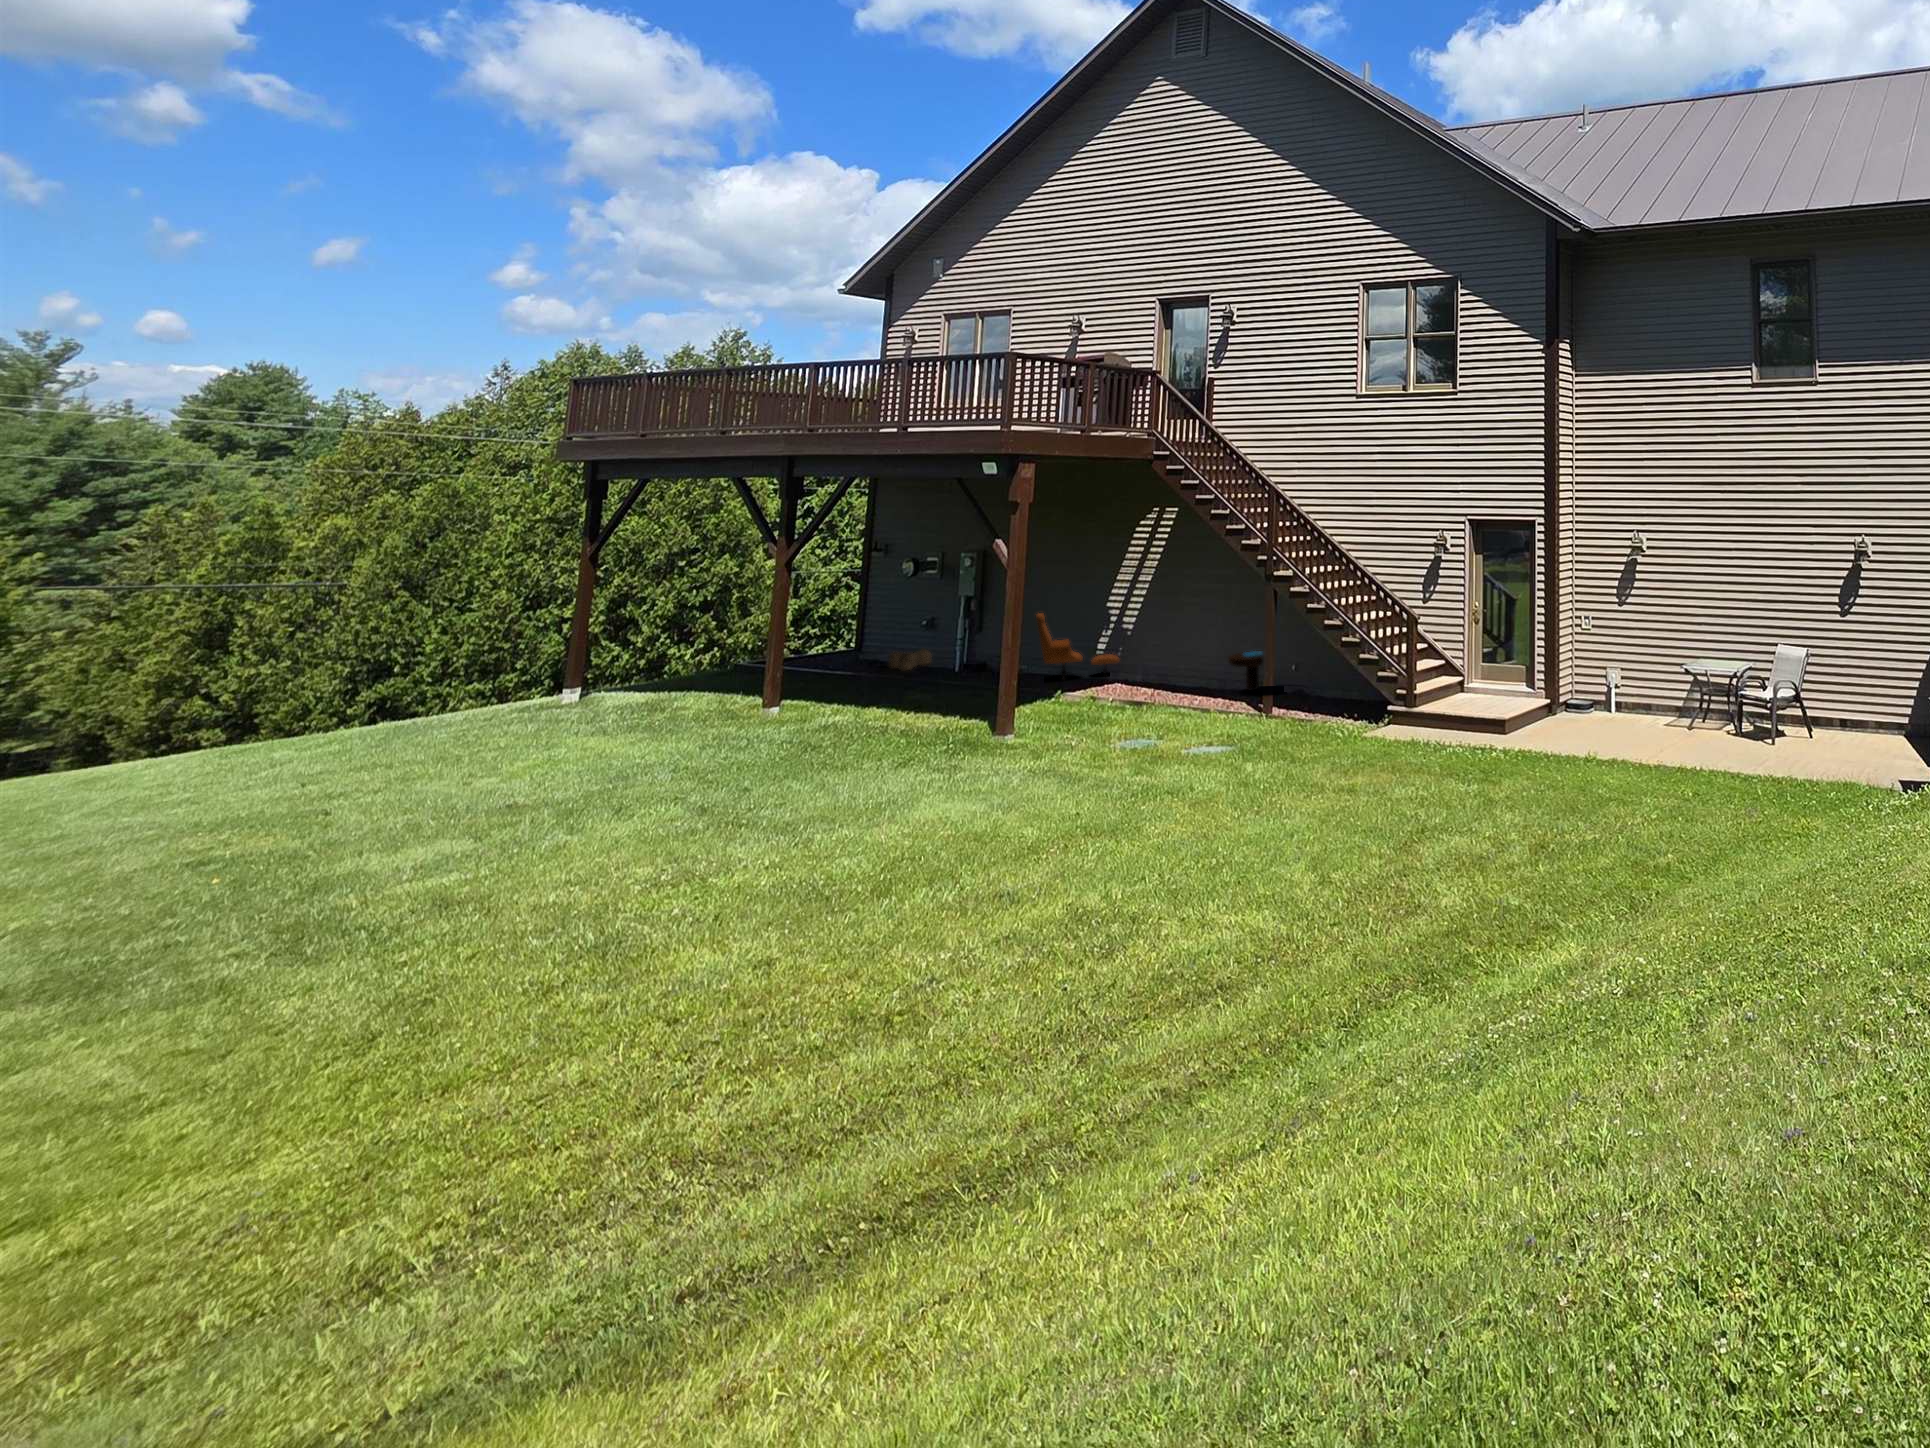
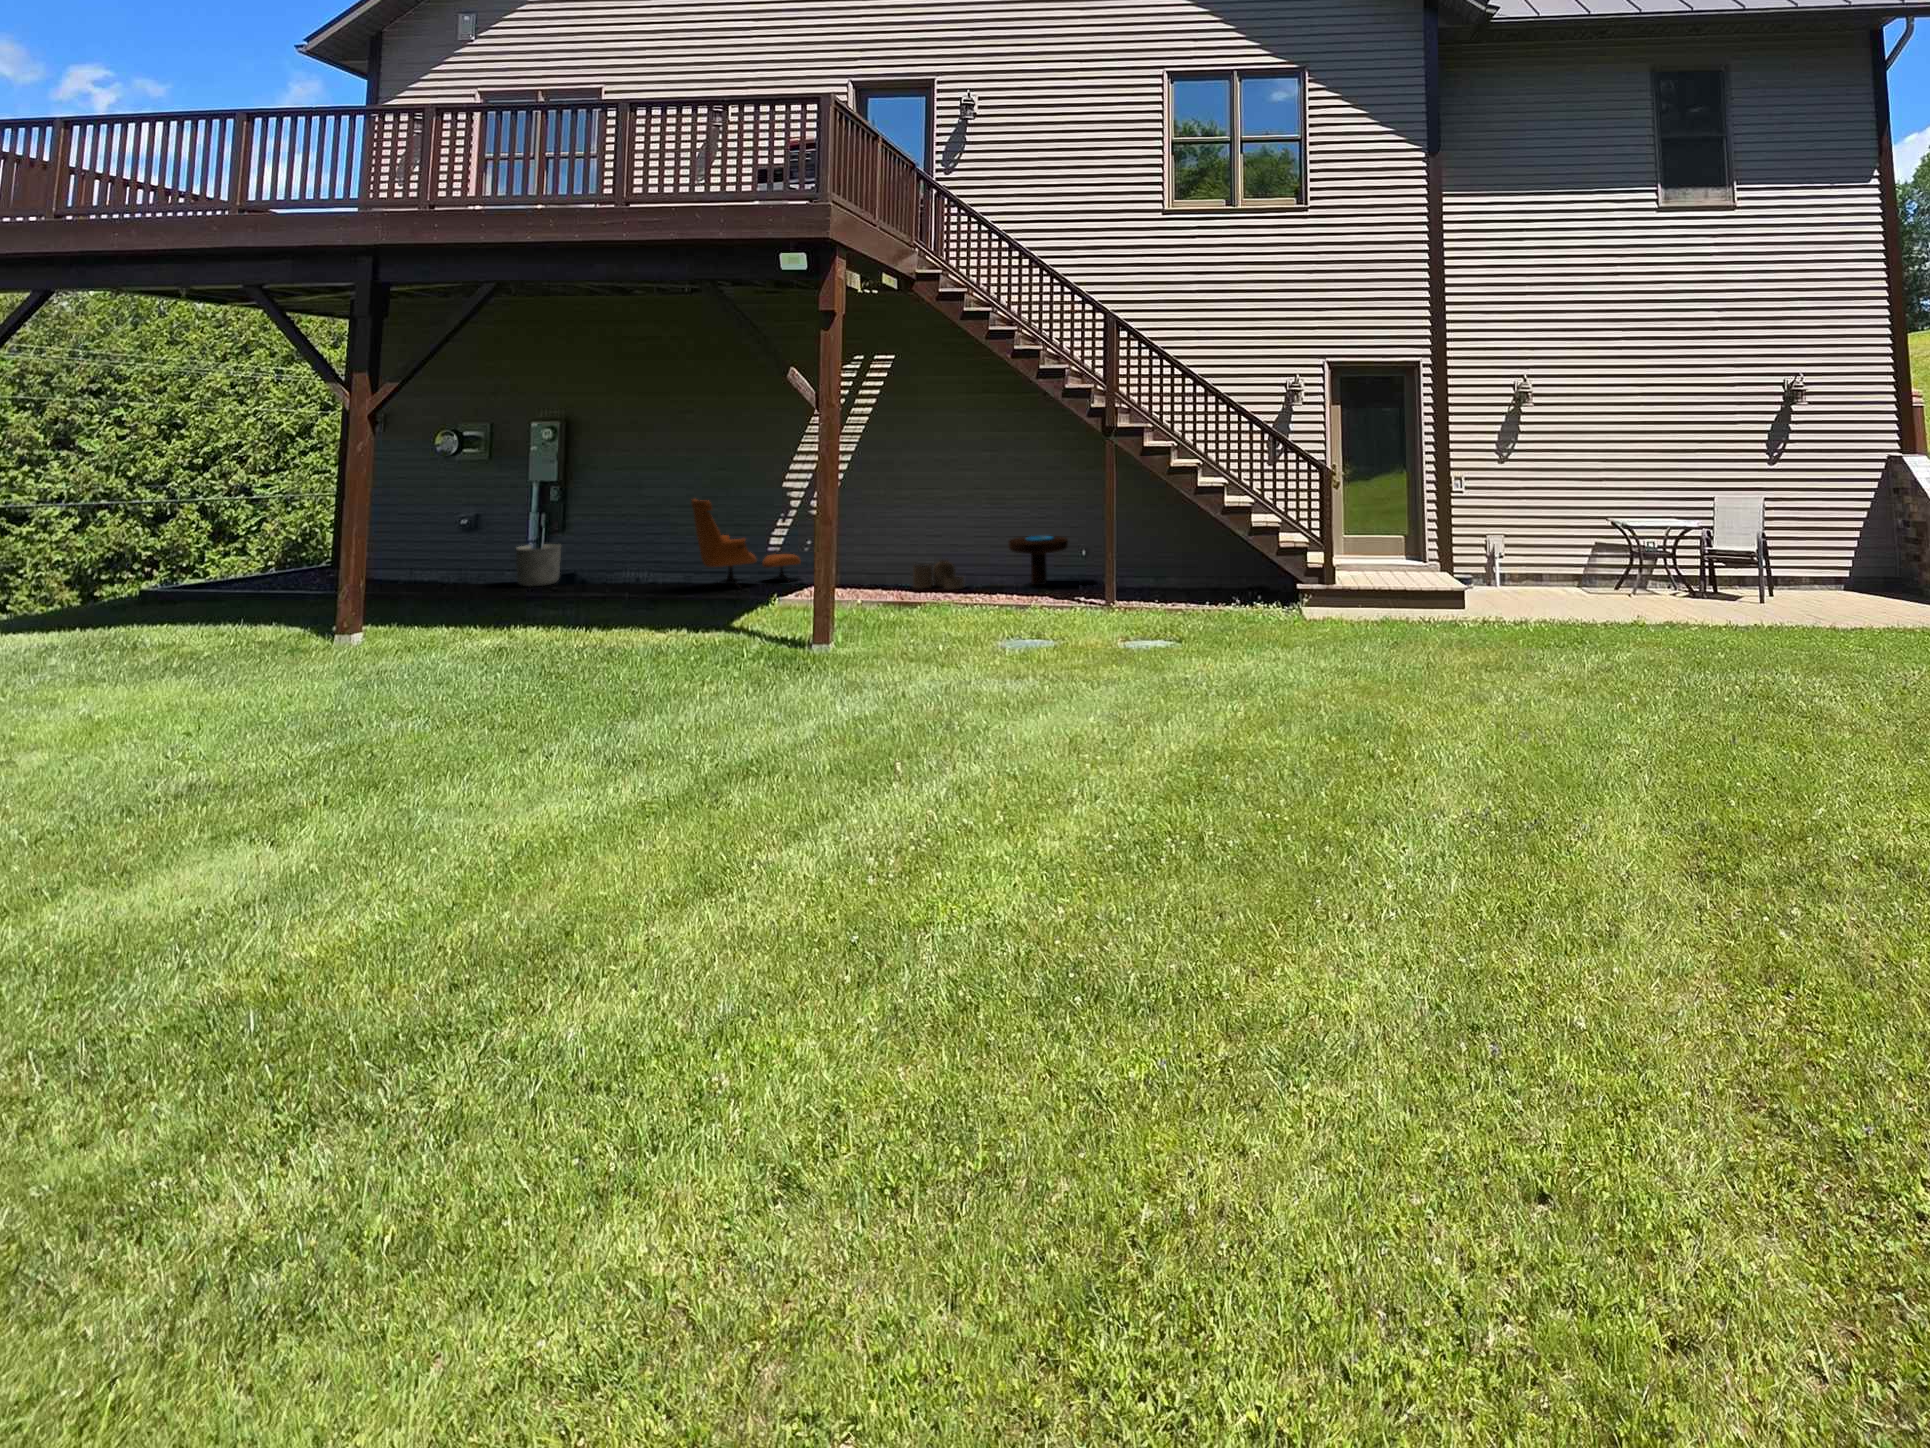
planter: none [948,639,980,670] -> present [516,544,561,587]
woven basket: present [889,648,932,670] -> present [913,559,965,589]

